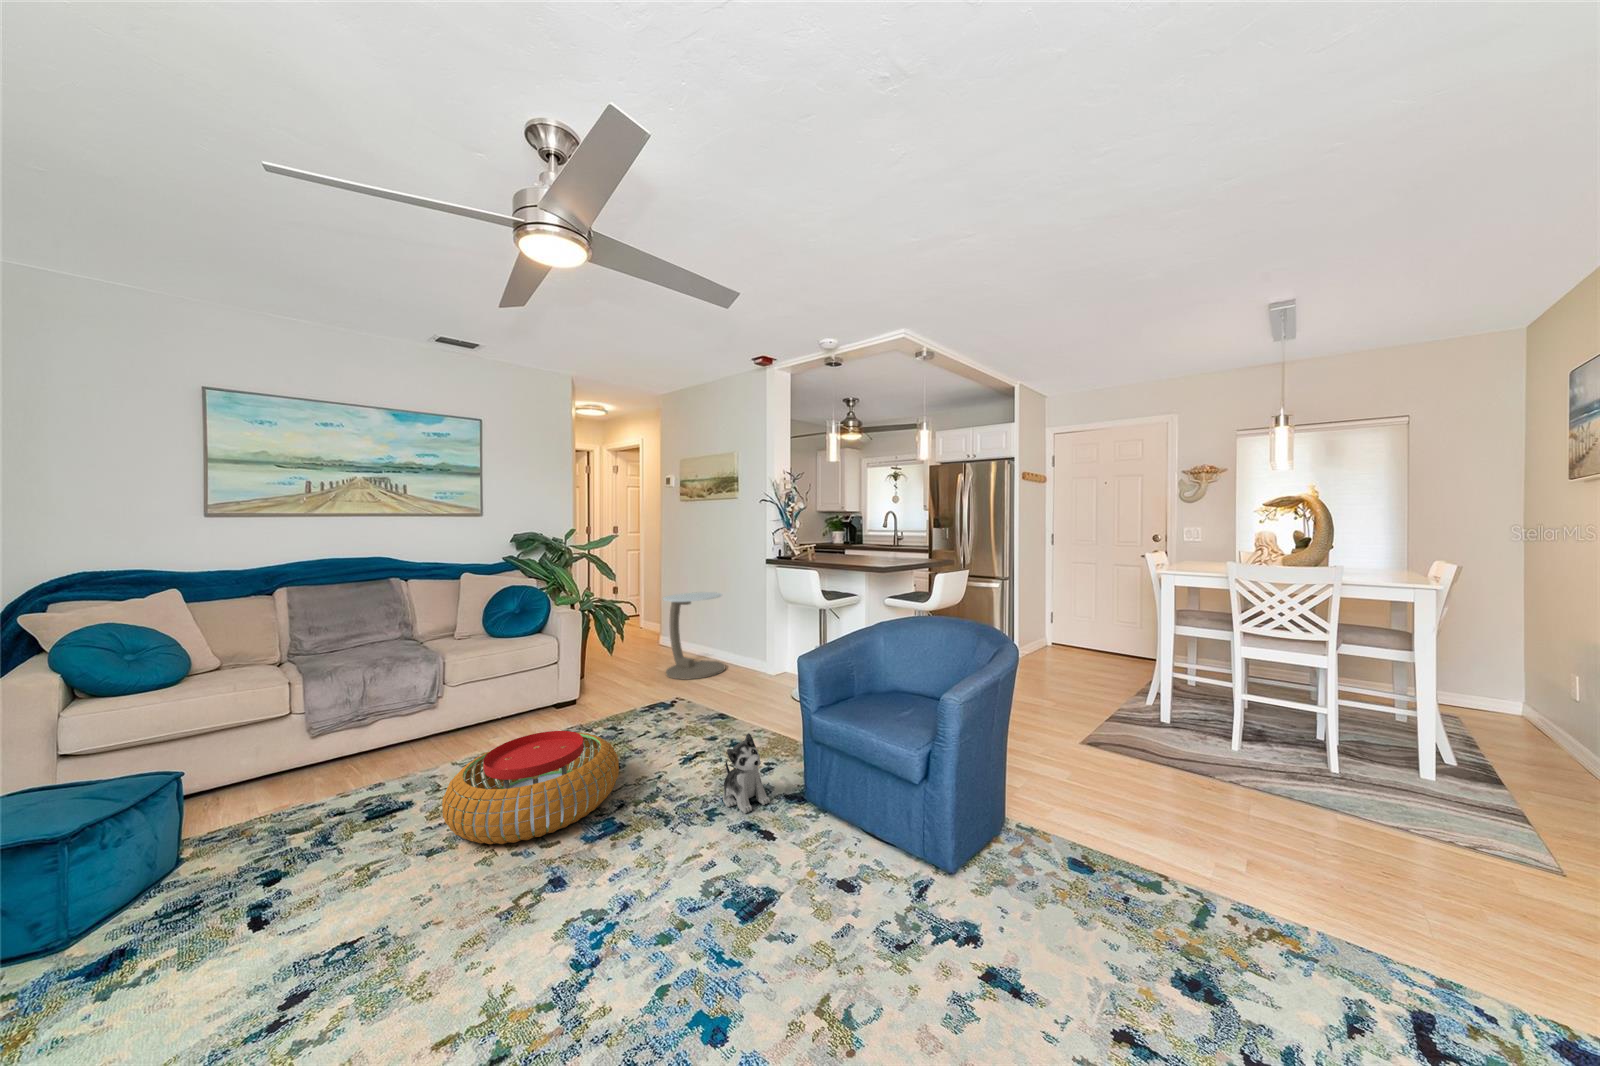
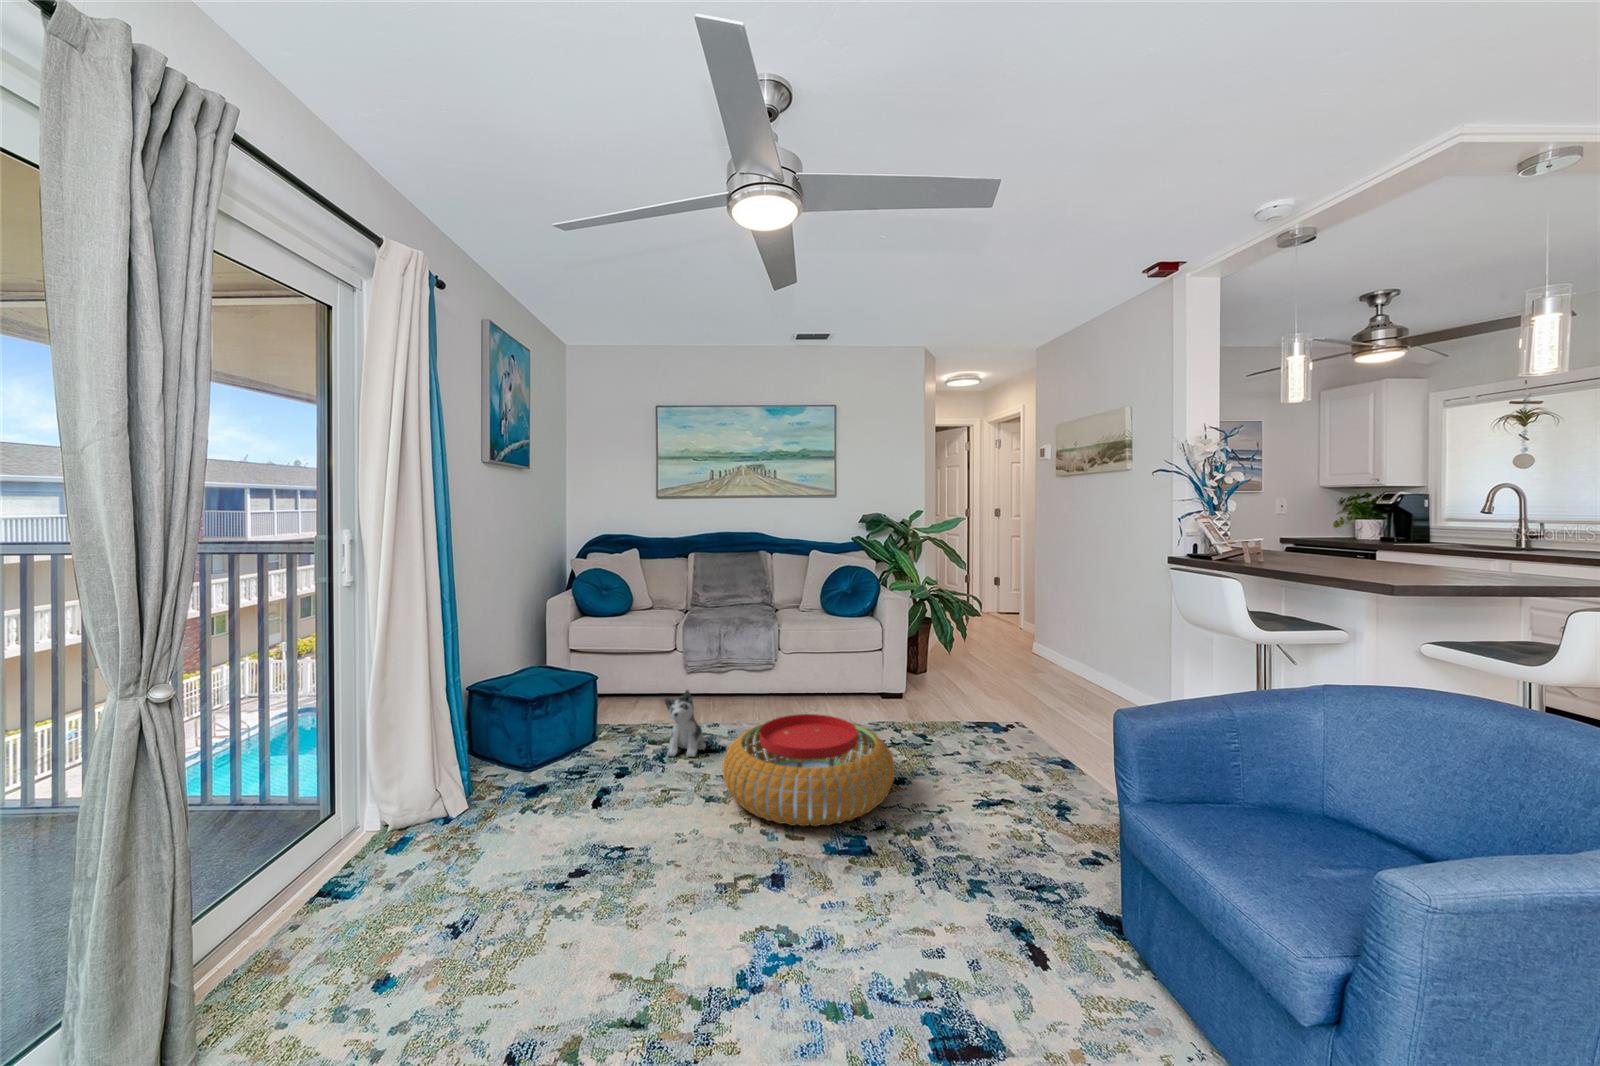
side table: present [663,592,725,679] -> none [1021,586,1110,706]
plush toy: present [723,733,770,814] -> present [665,690,706,757]

